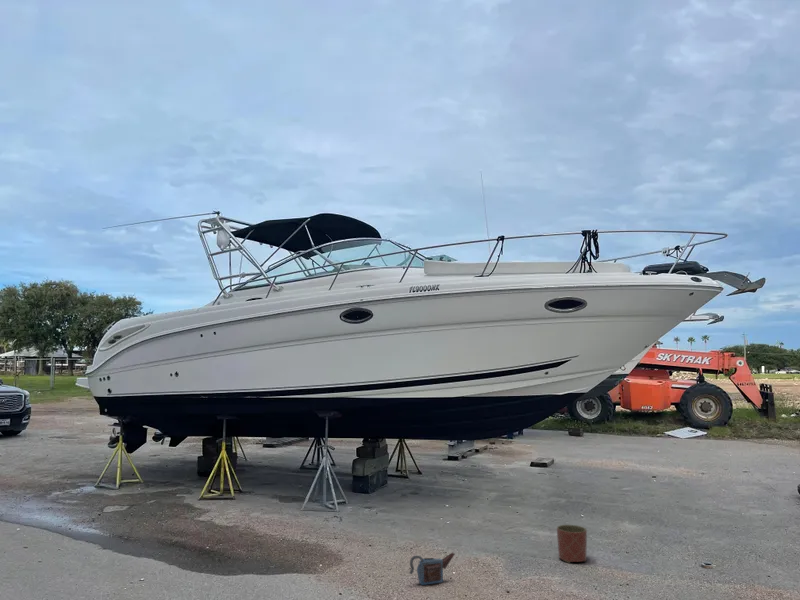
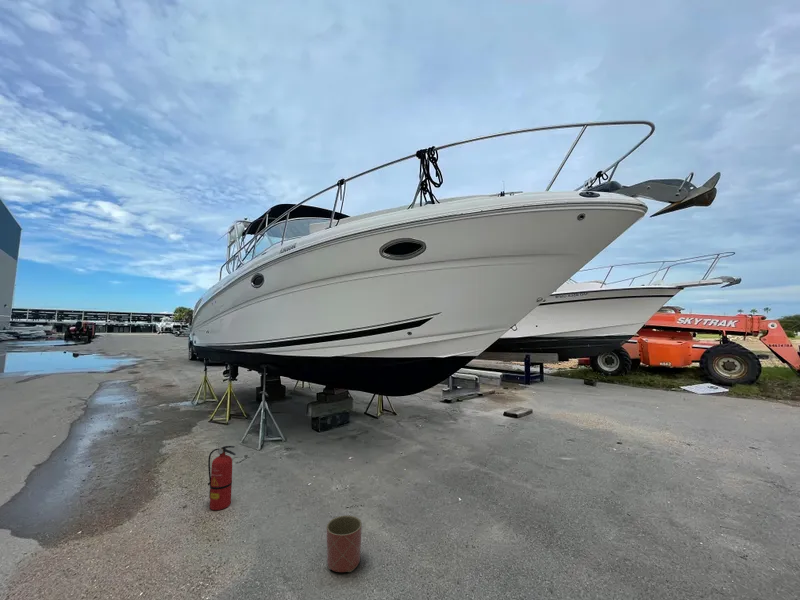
fire extinguisher: none [386,487,414,552] -> present [208,446,236,510]
watering can: present [409,553,455,585] -> none [120,536,177,571]

